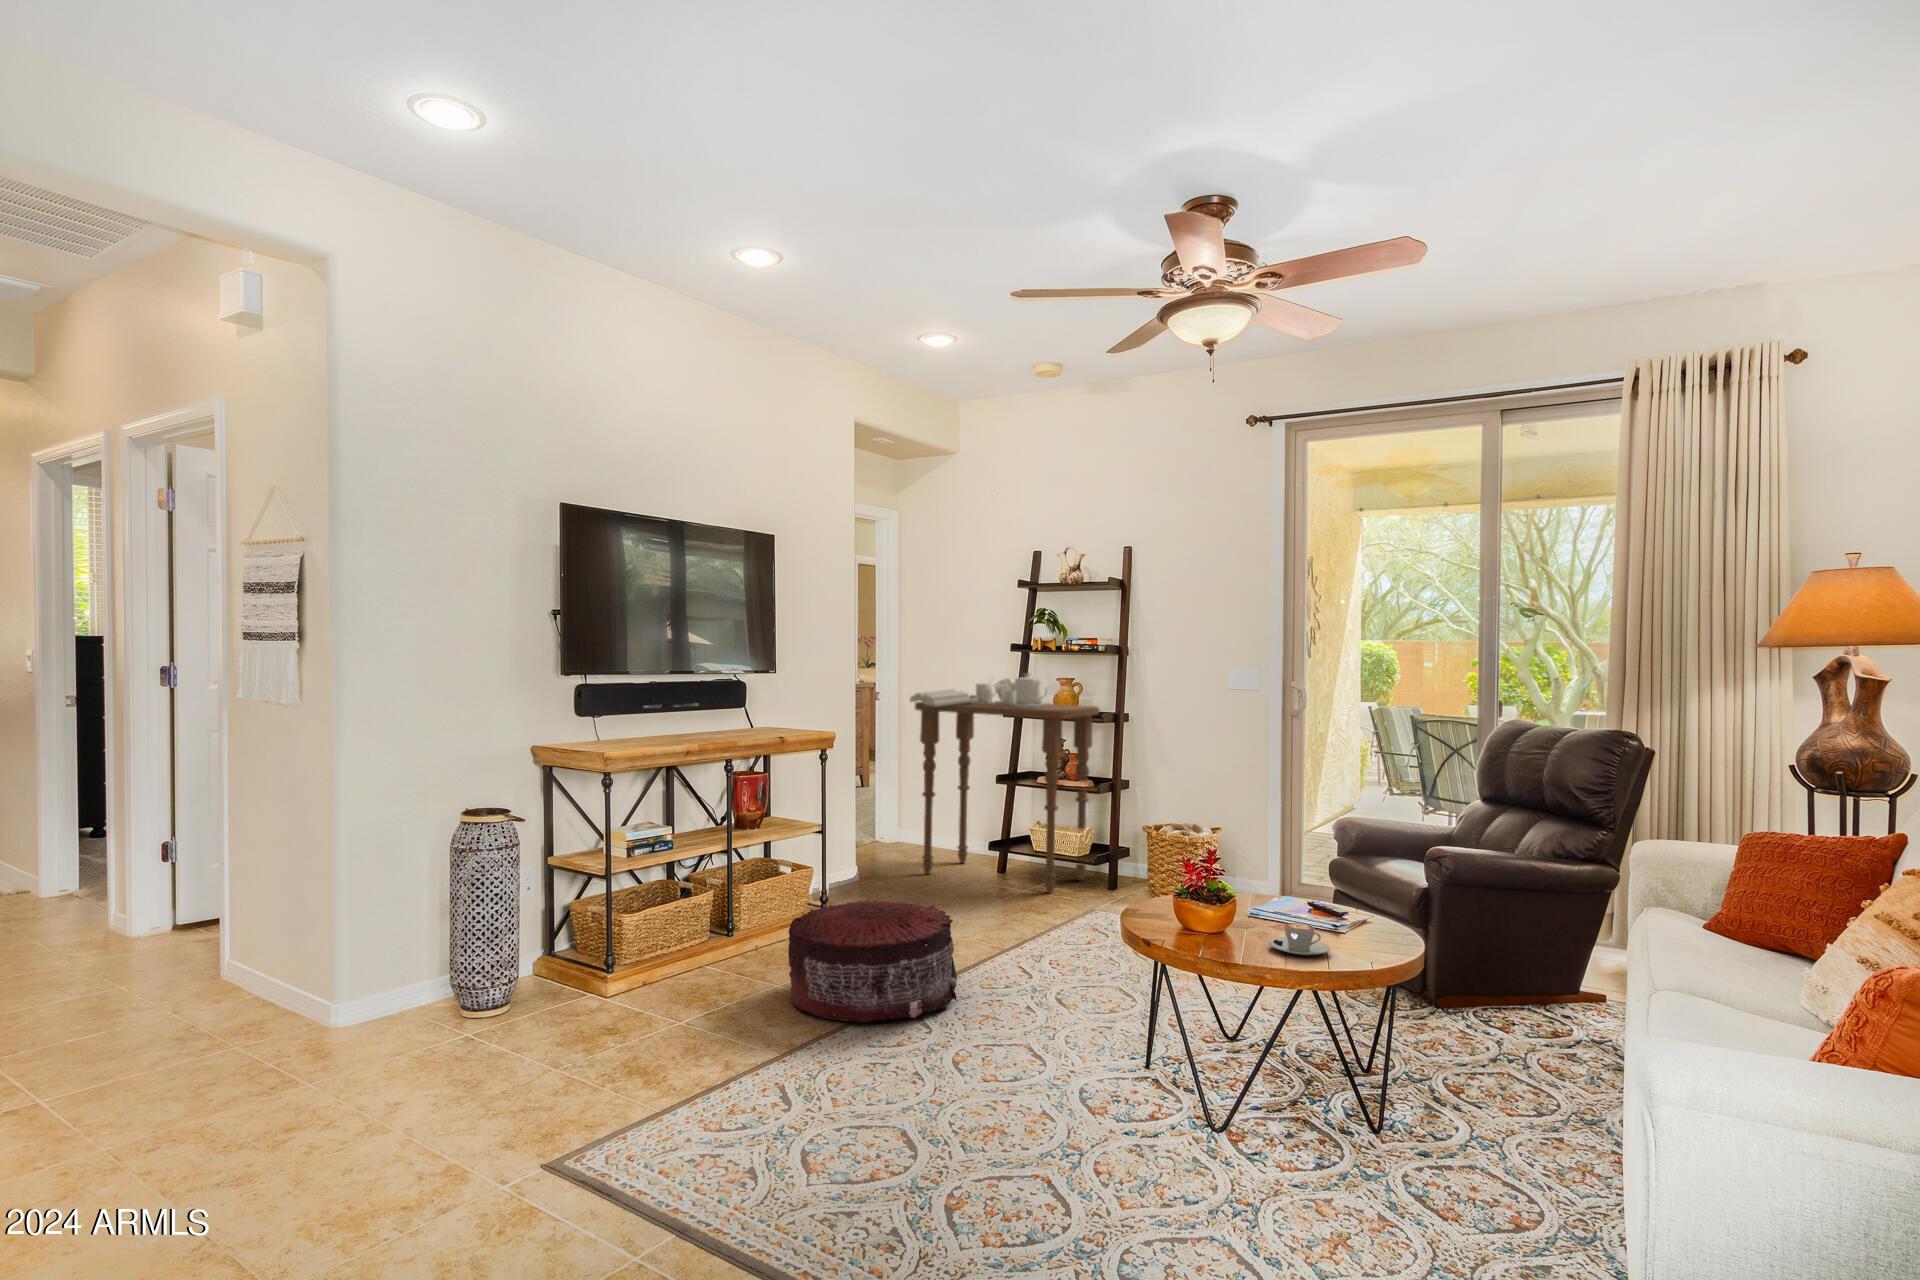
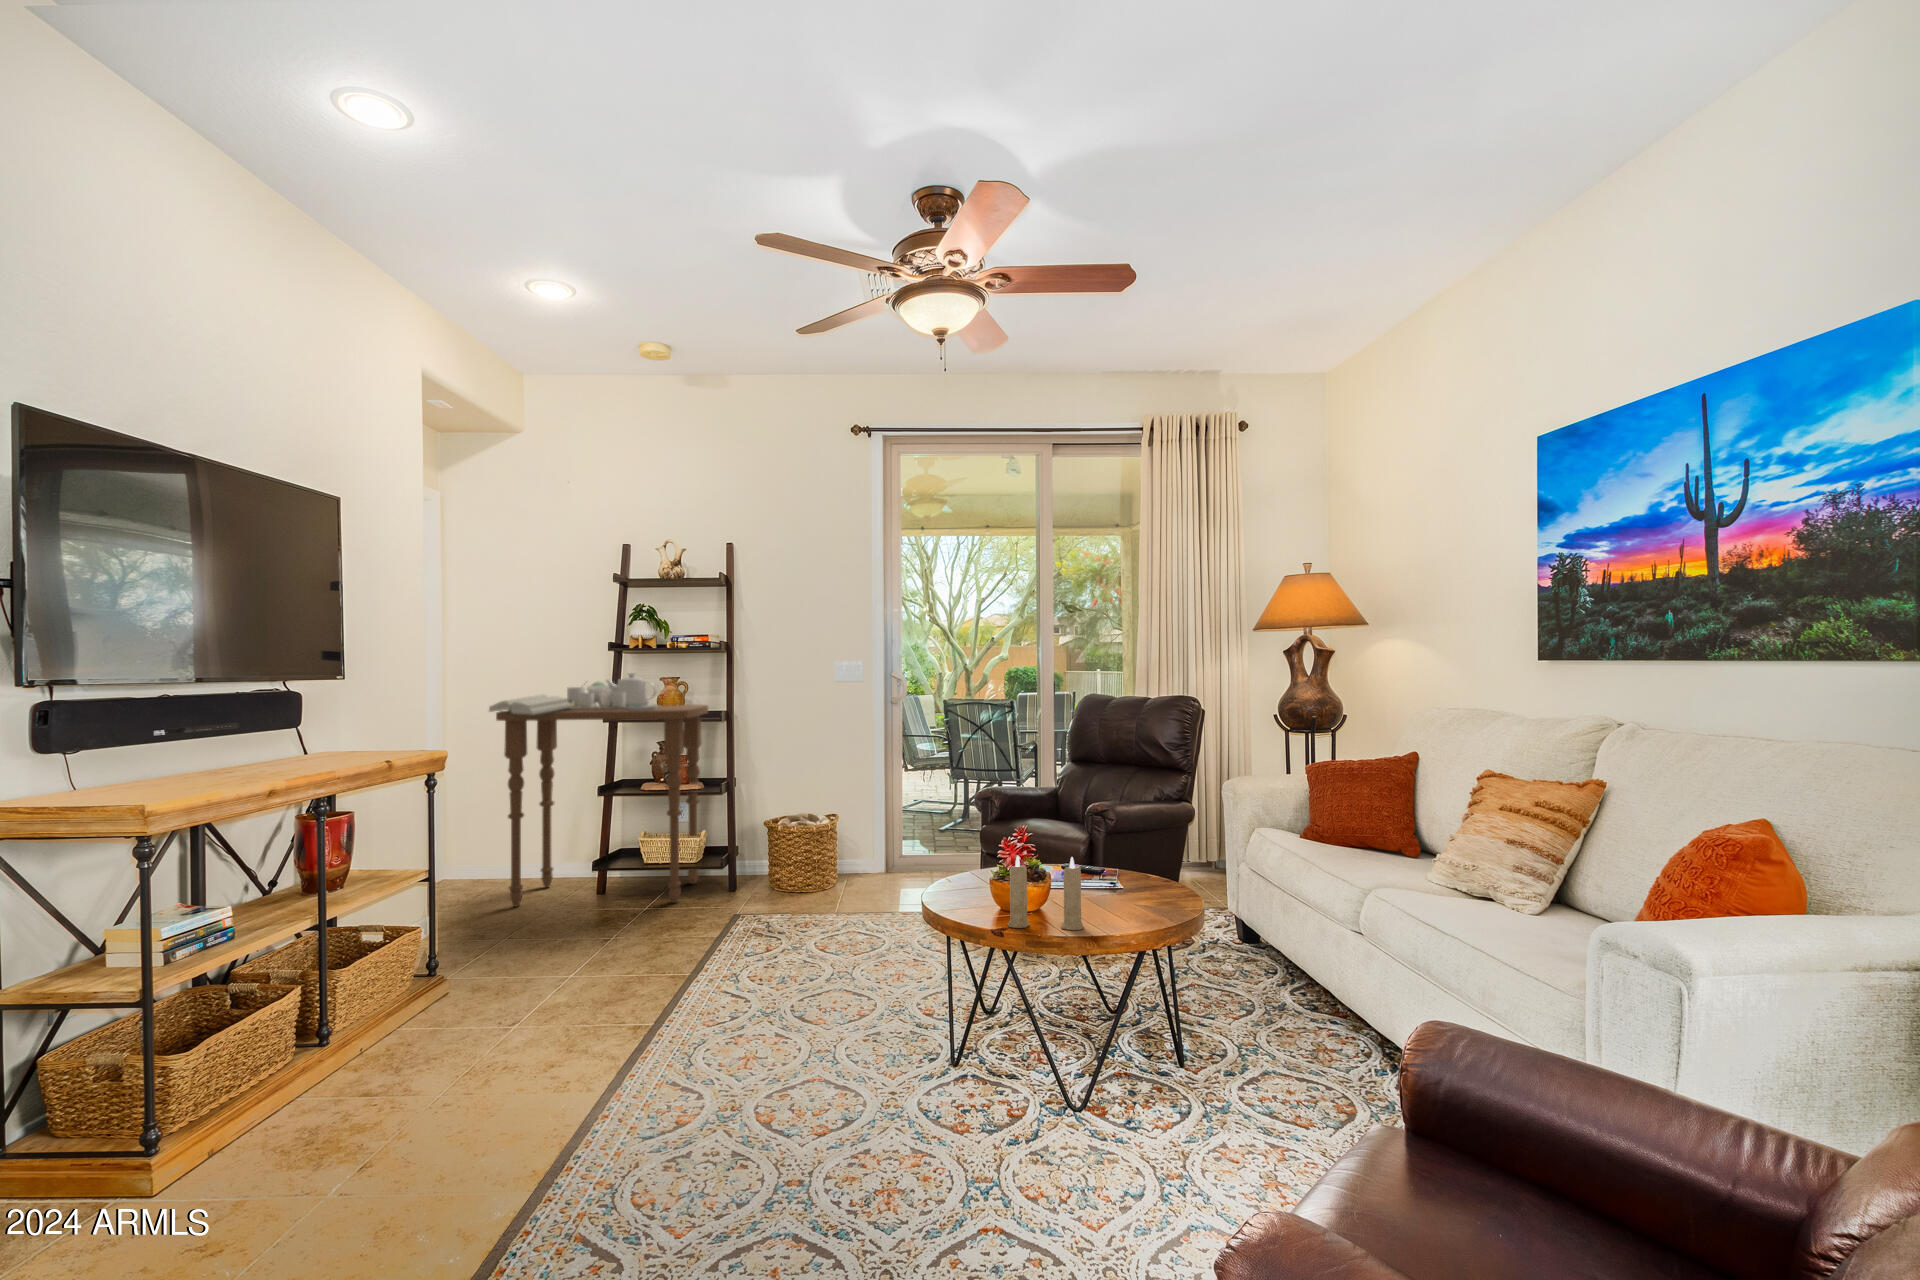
candle: none [1166,868,1237,953] -> present [1007,856,1084,930]
pouf: present [788,898,957,1023] -> none [464,941,700,1118]
coffee cup: present [1269,923,1330,955] -> none [1094,887,1150,918]

